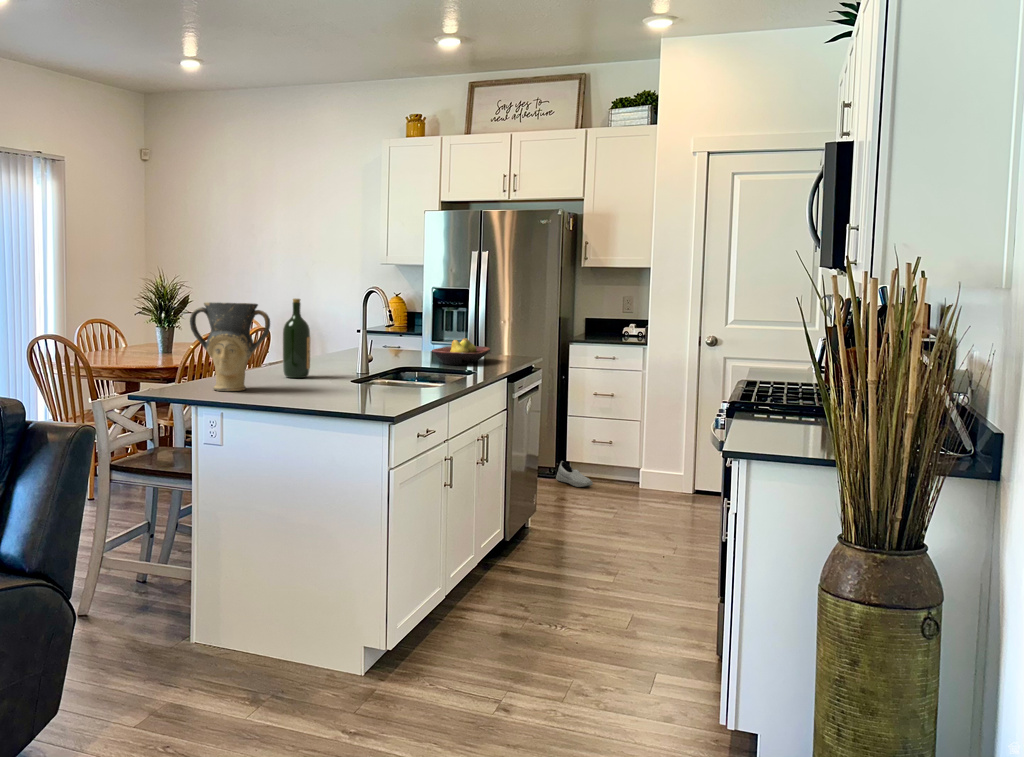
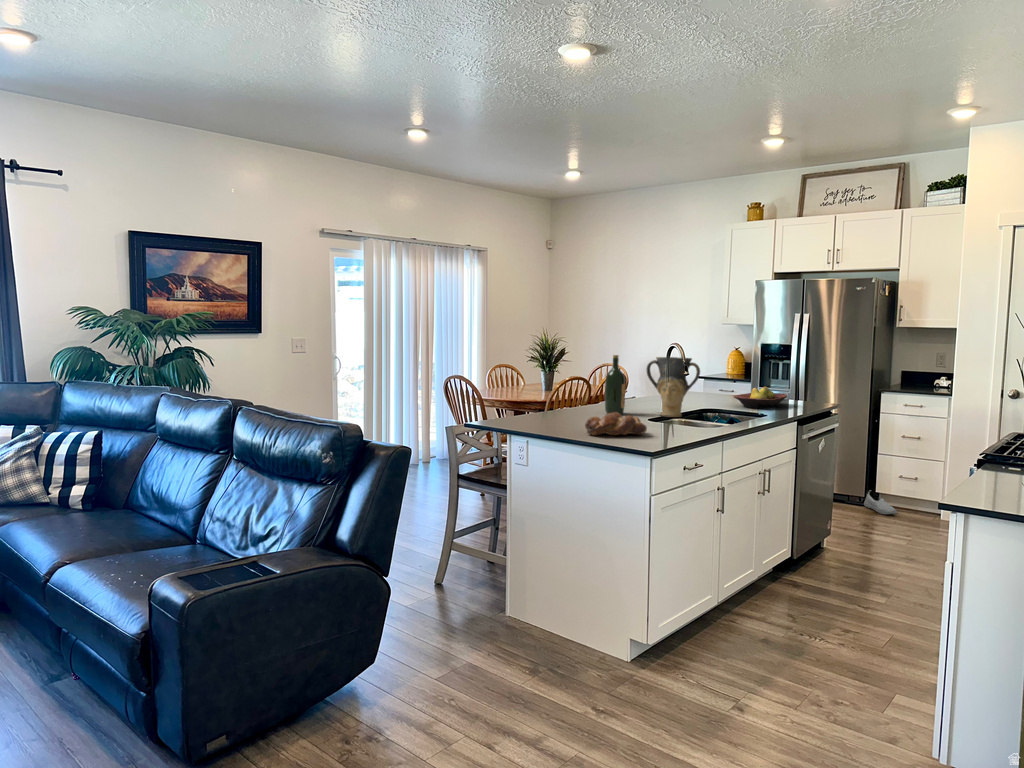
vase: present [190,302,270,391] -> present [647,357,700,417]
bread loaf: none [284,372,365,403] -> present [585,412,647,435]

